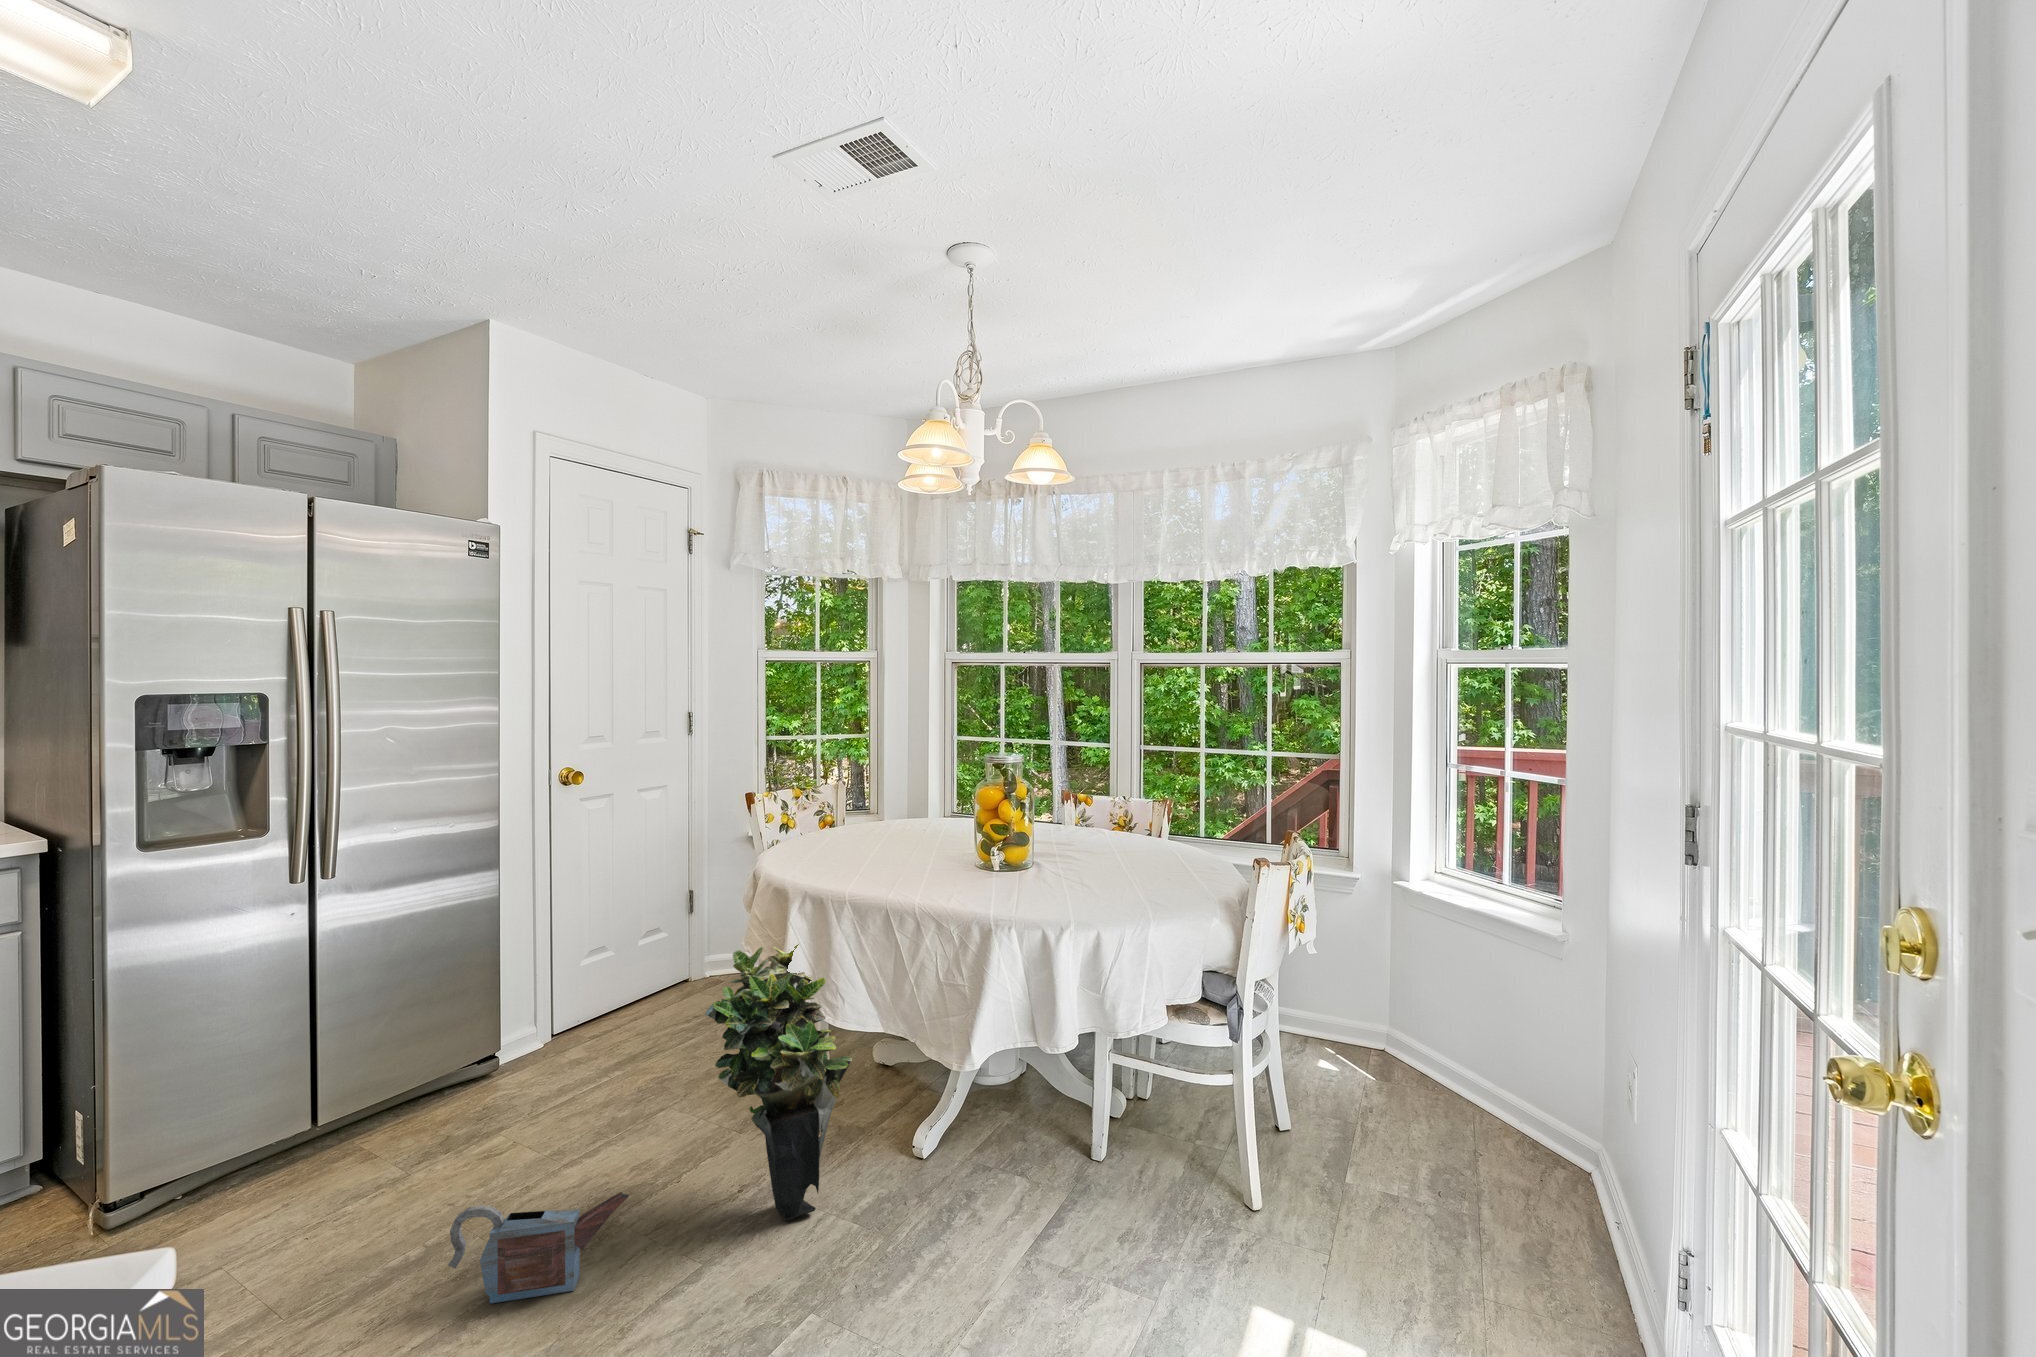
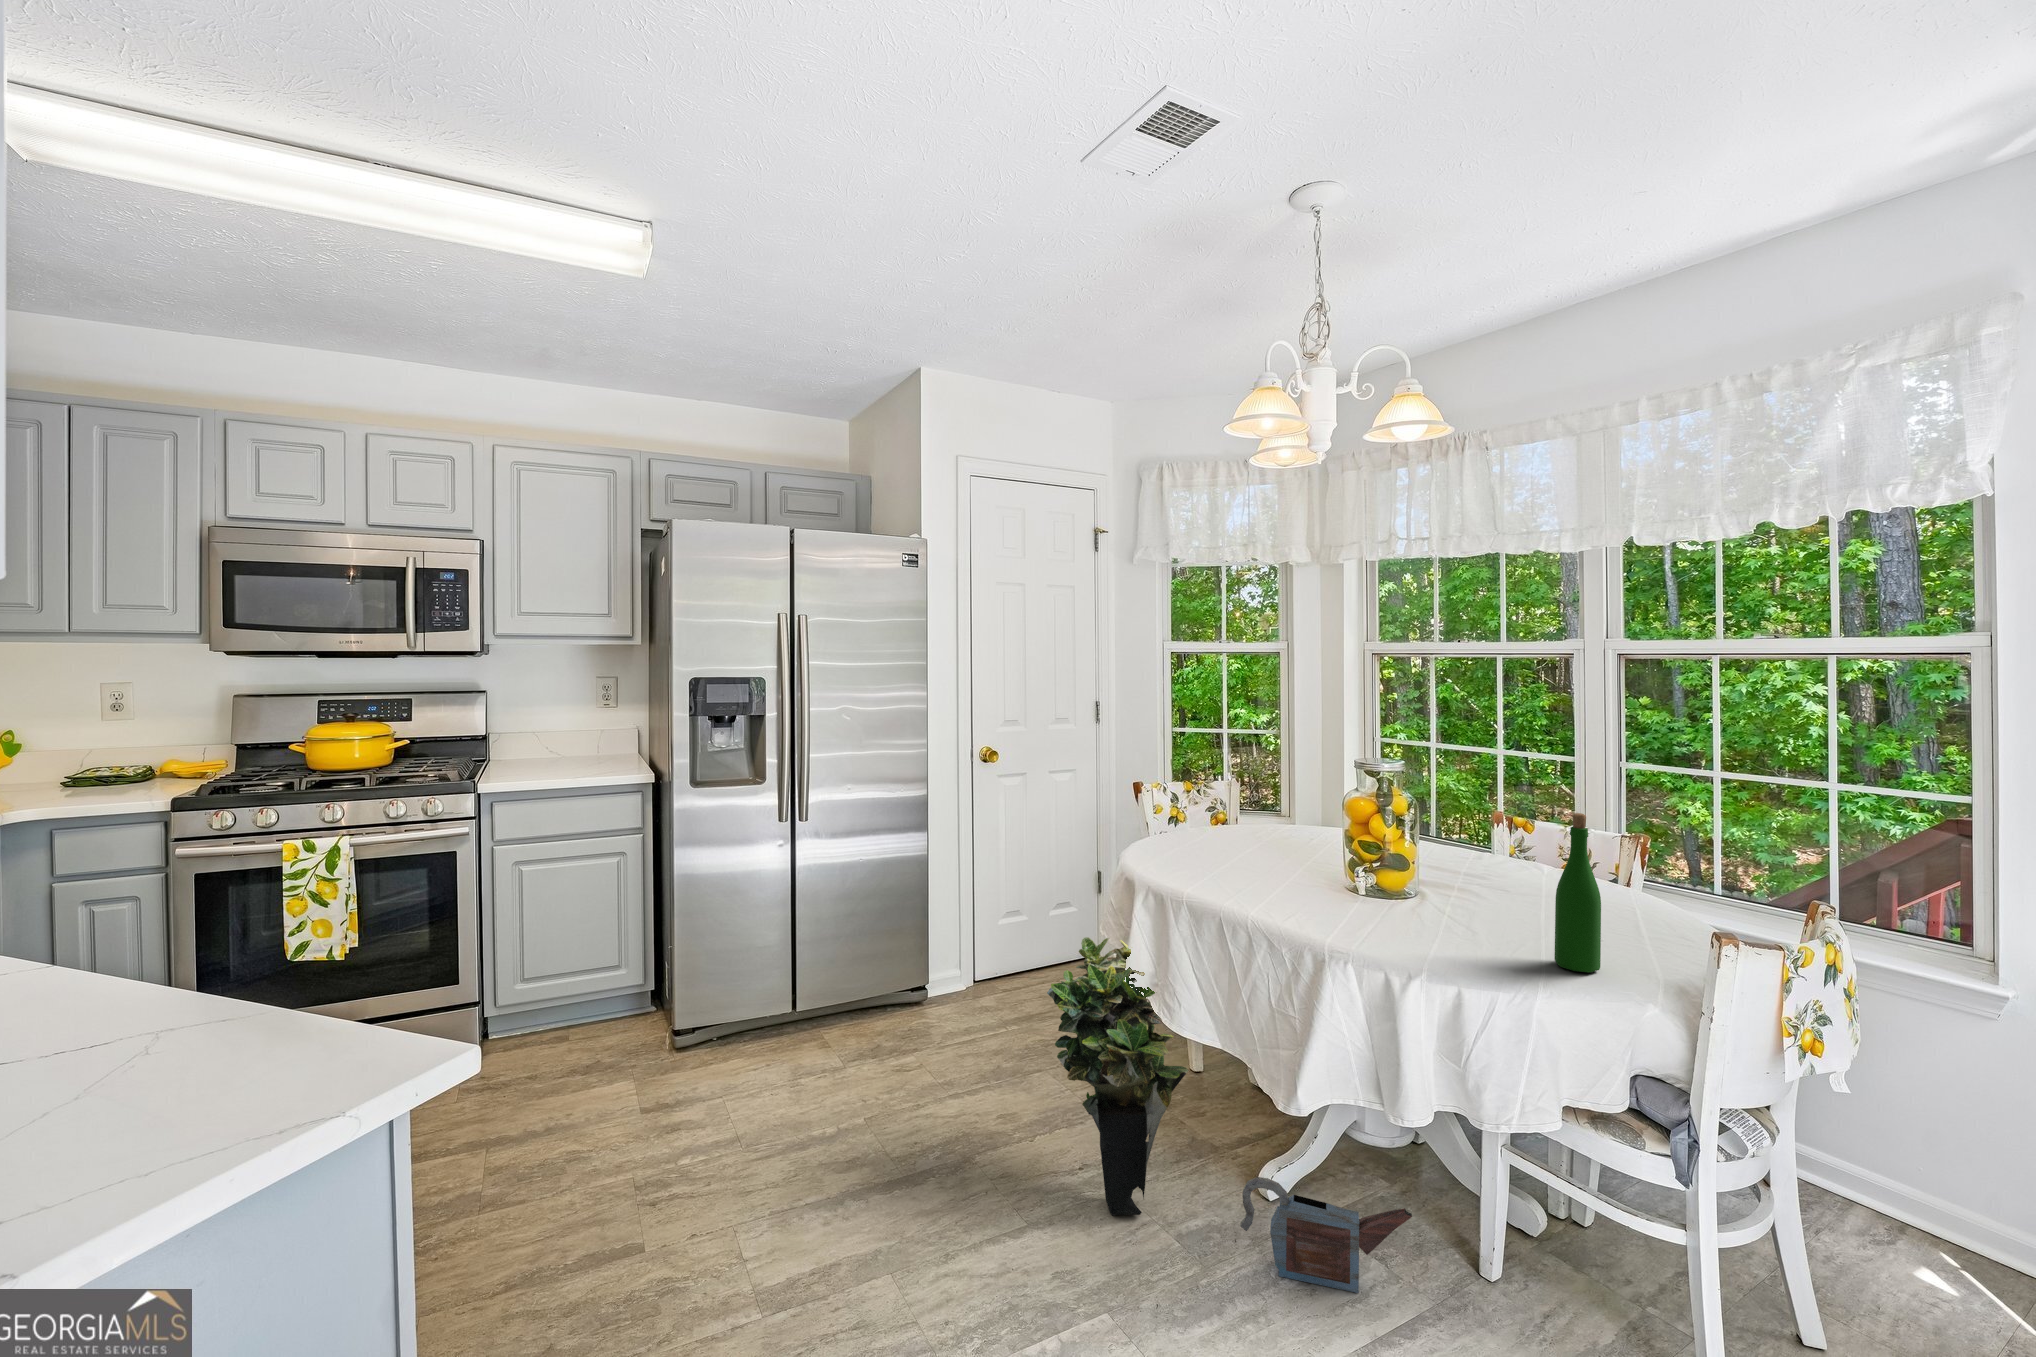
wine bottle: none [1152,783,1182,904] -> present [1555,813,1601,972]
watering can: present [448,1192,629,1303] -> present [1240,1177,1412,1293]

